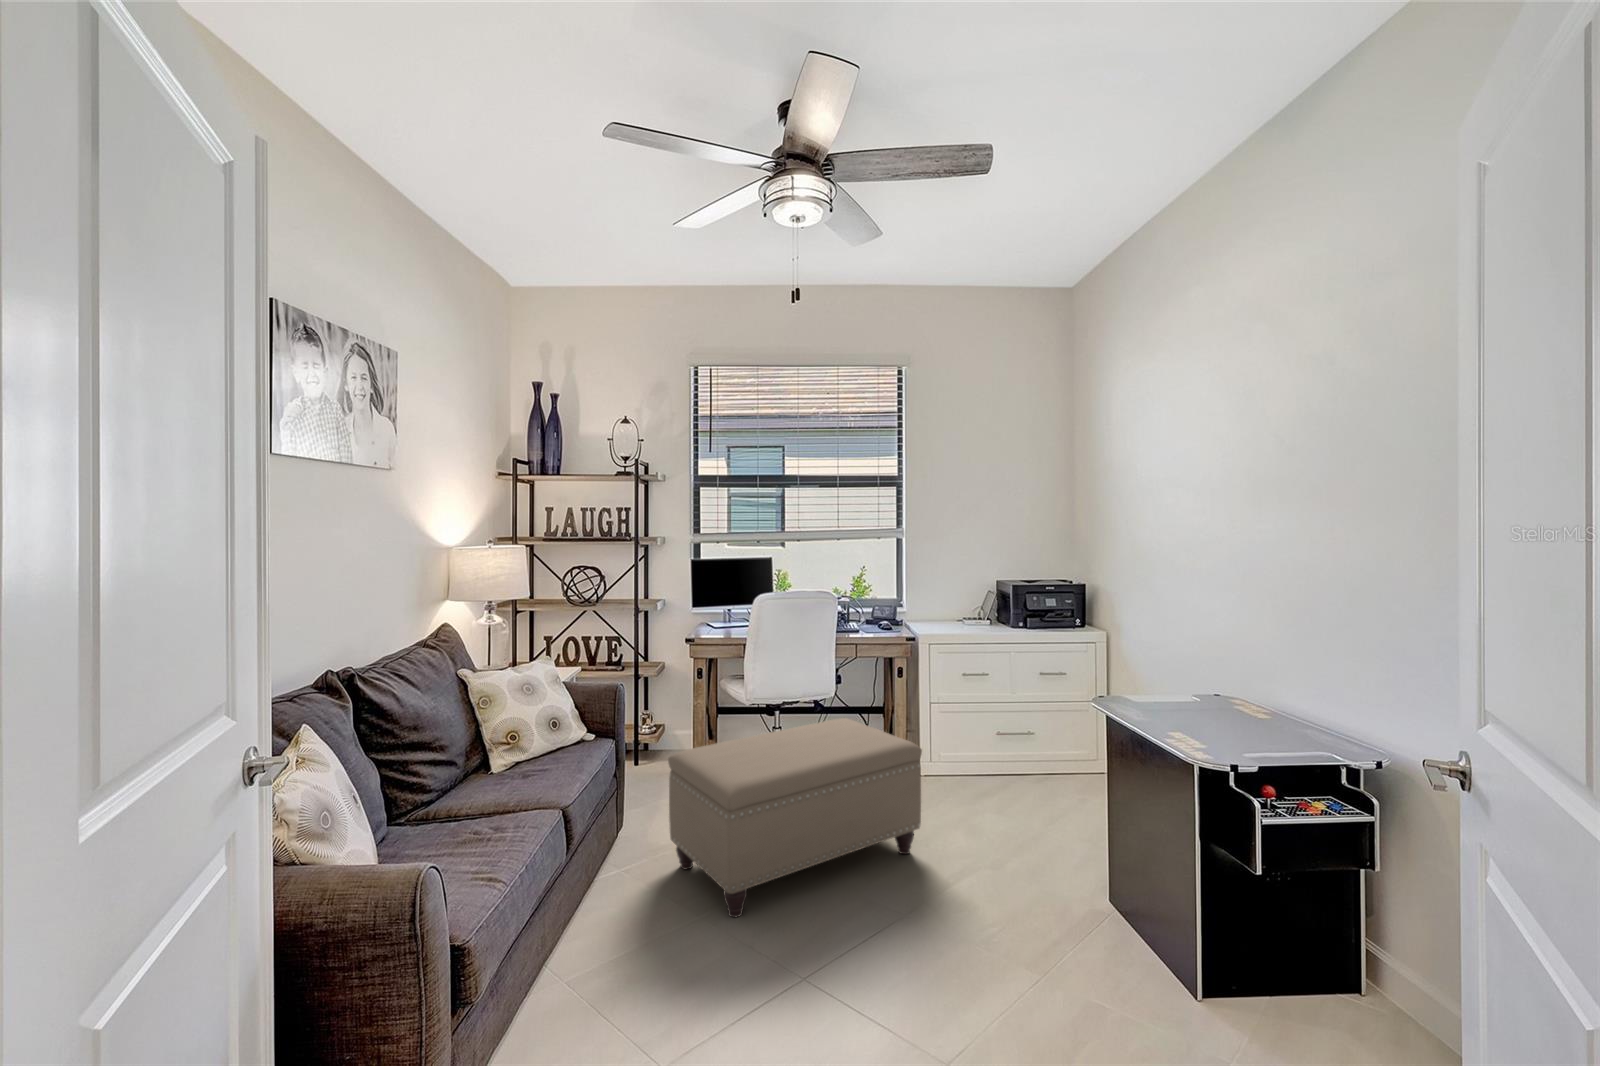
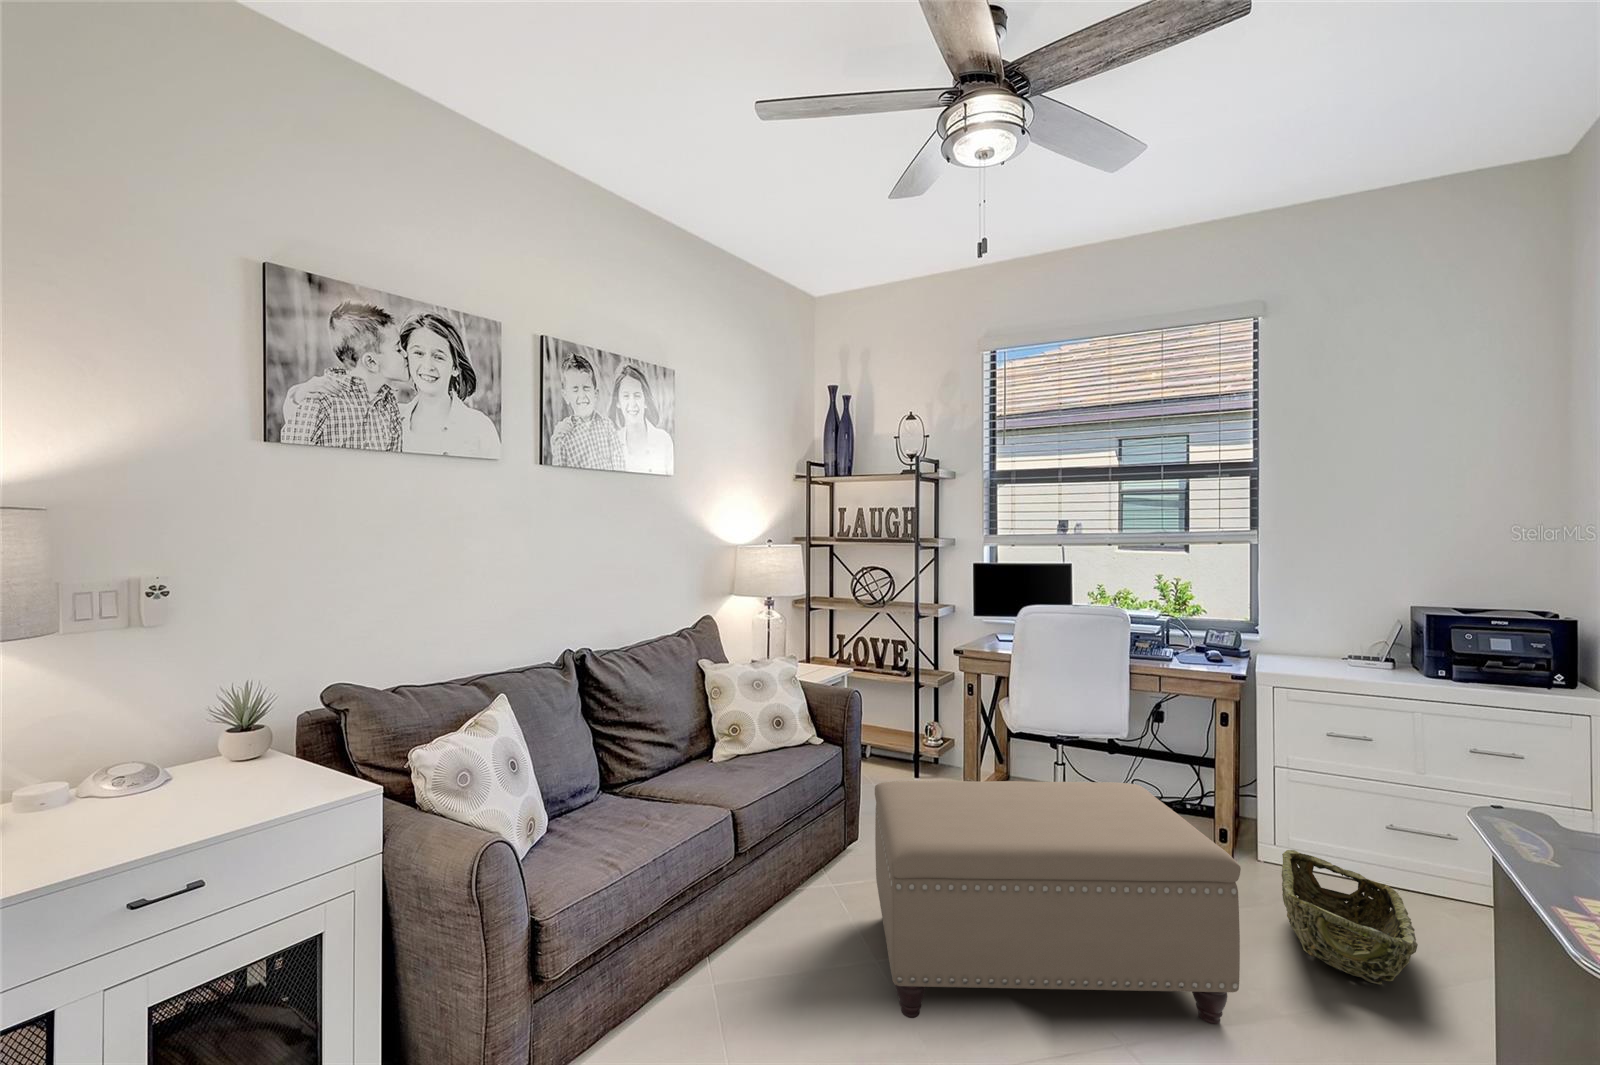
woven basket: none [917,745,989,809] -> present [1282,850,1418,984]

